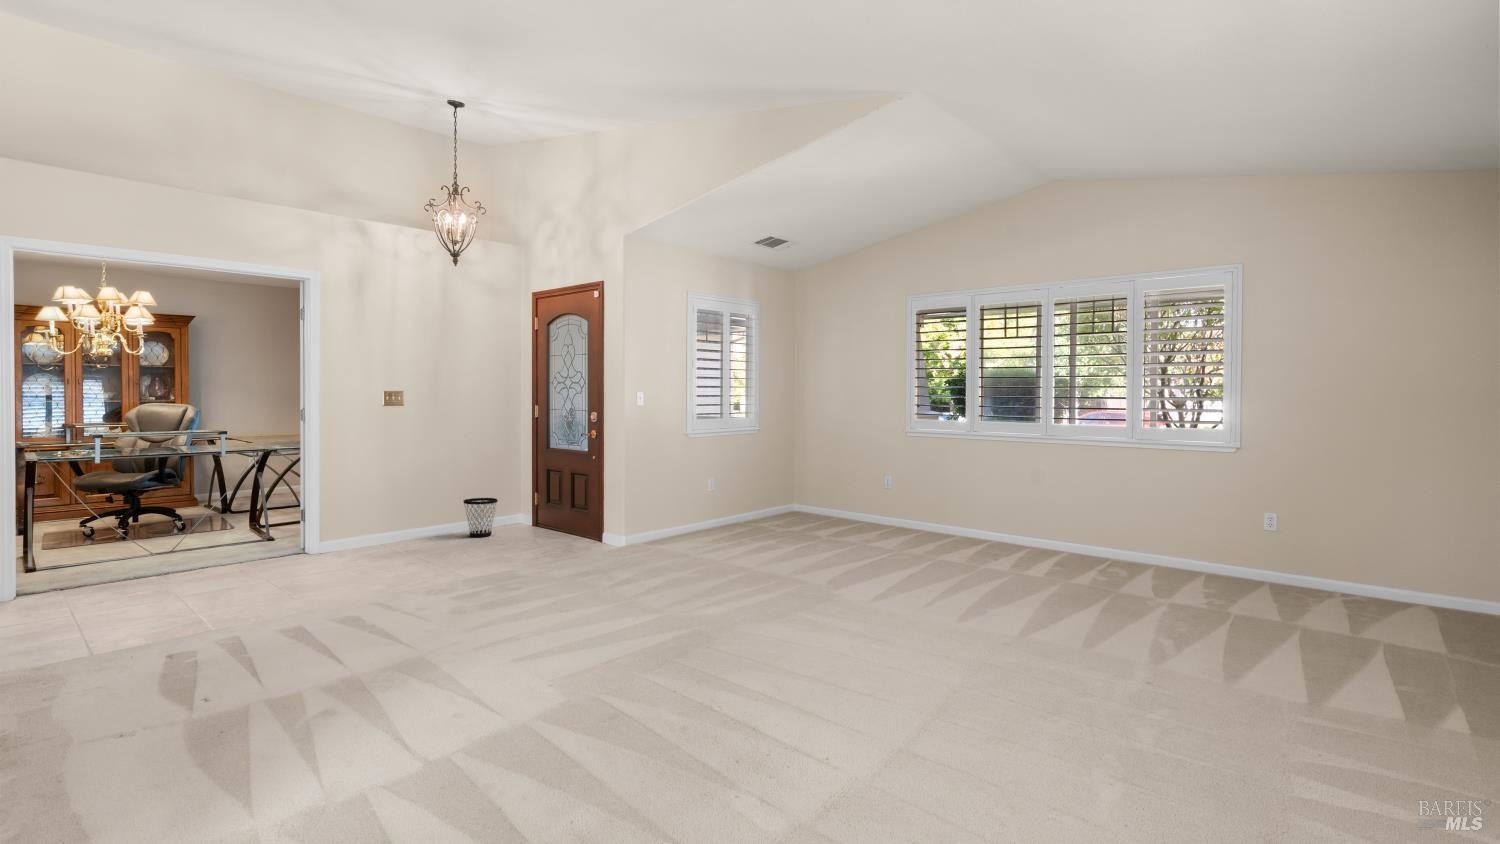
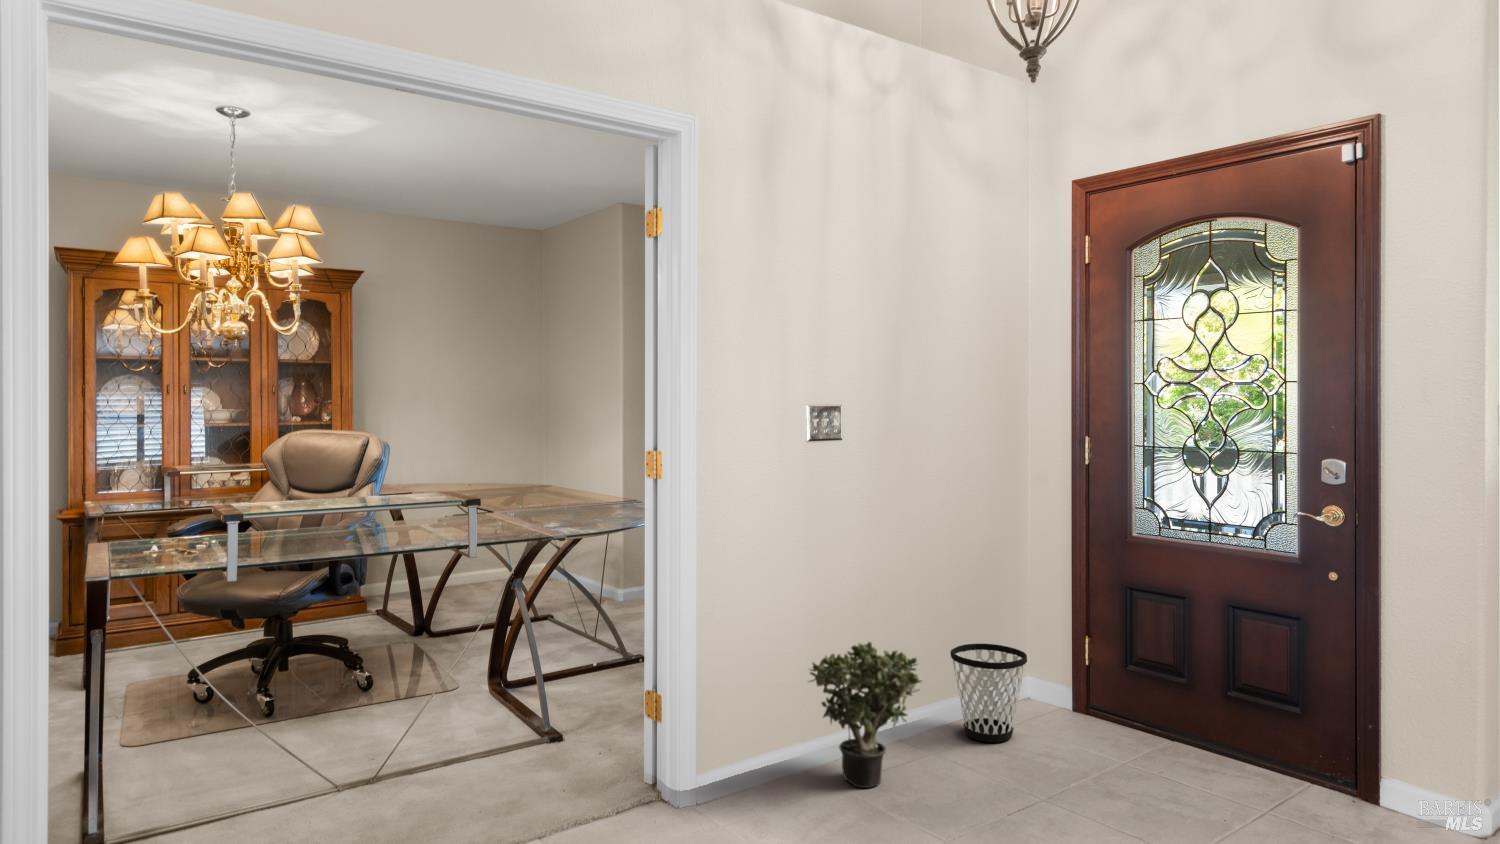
potted plant: none [376,488,430,548] -> present [809,642,922,788]

